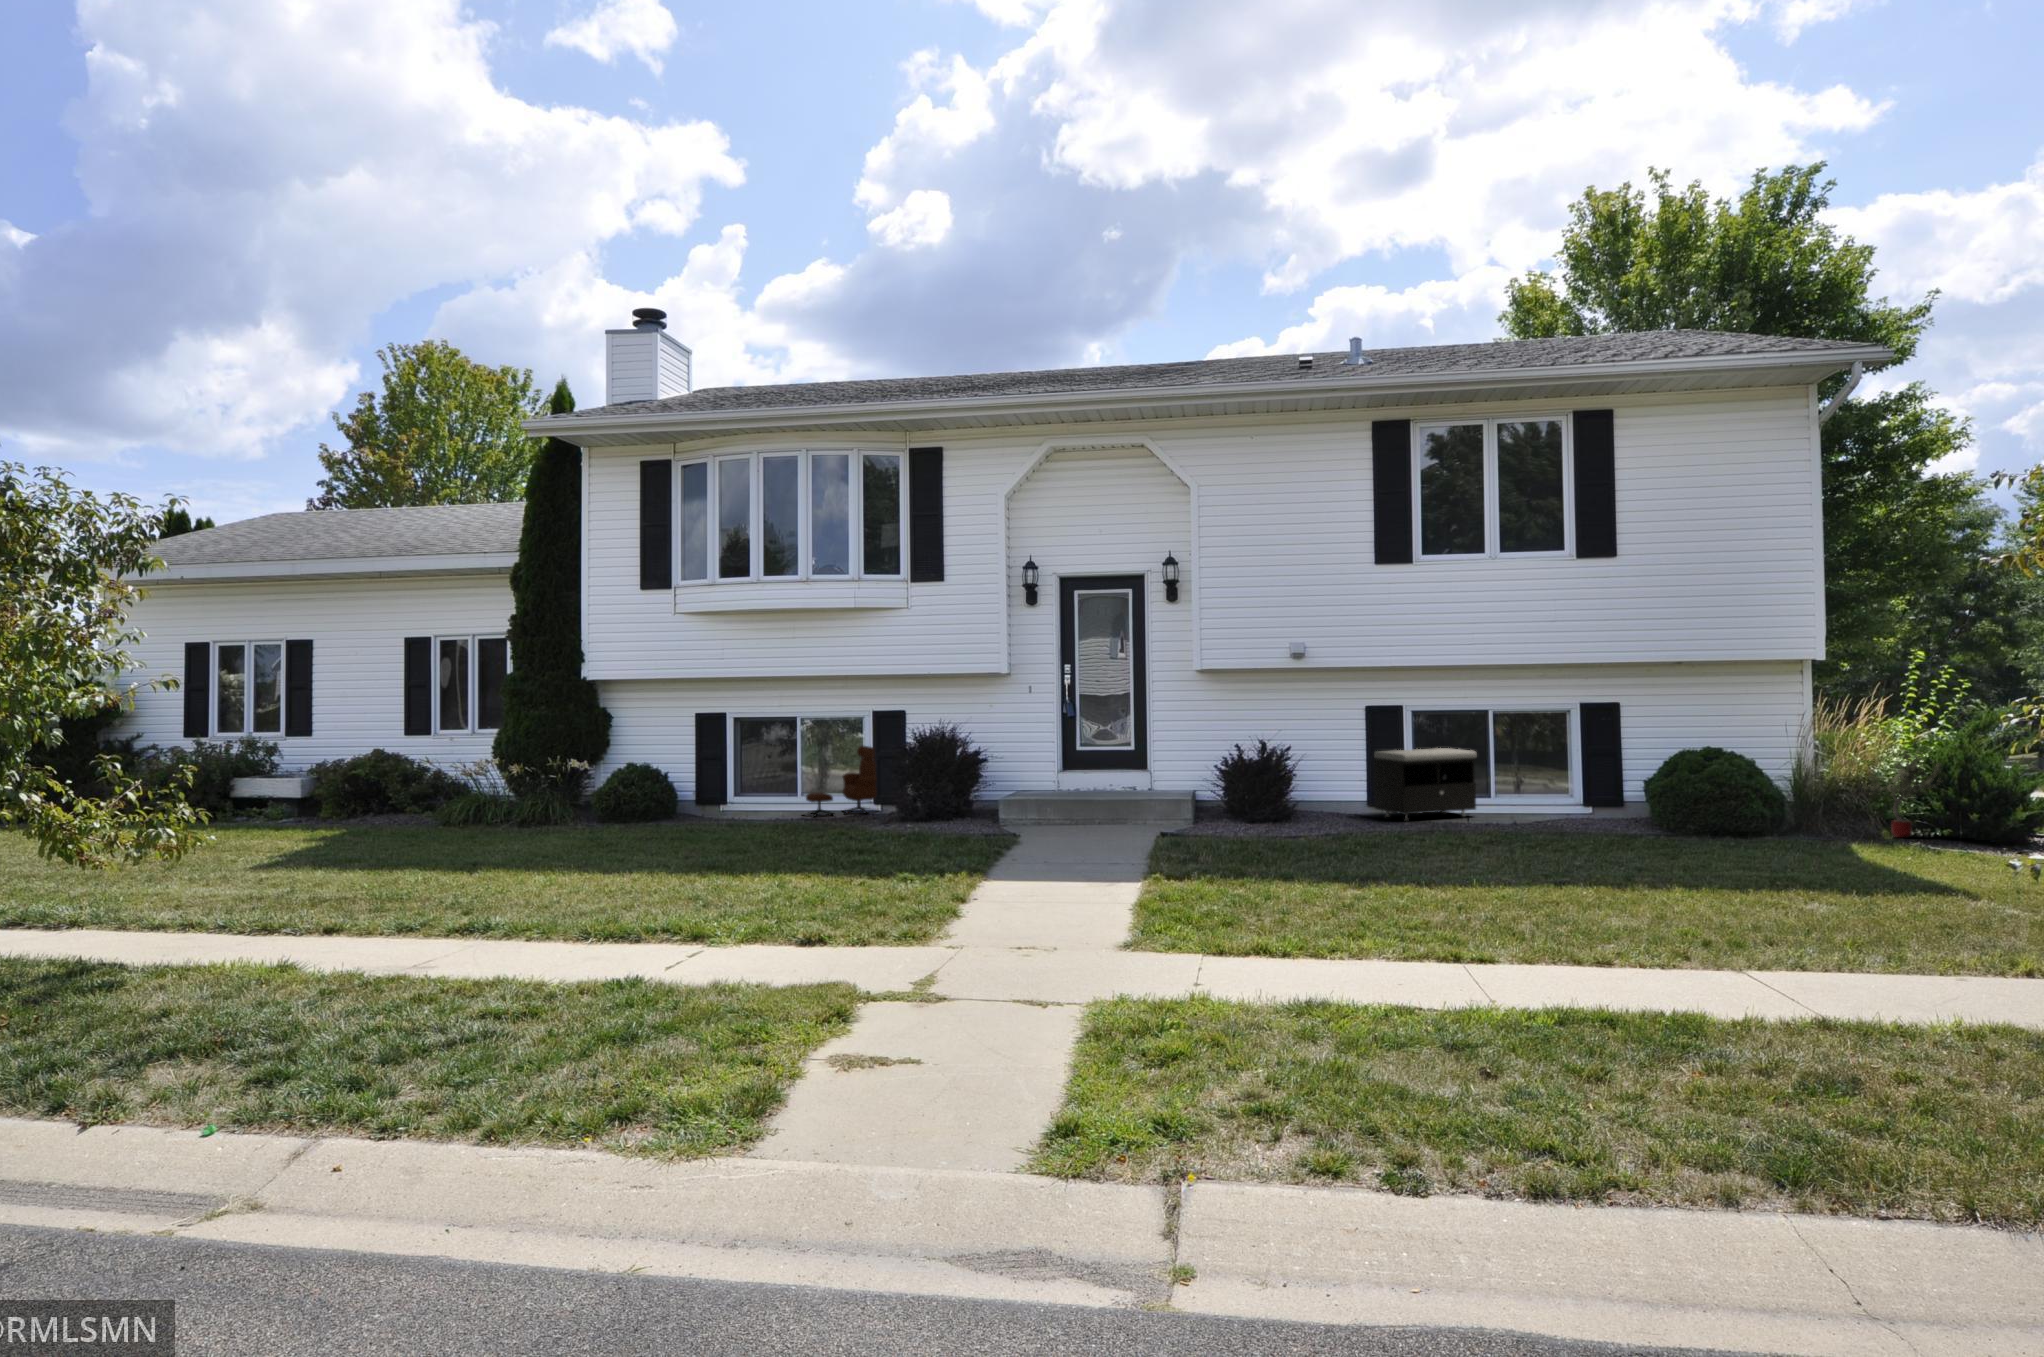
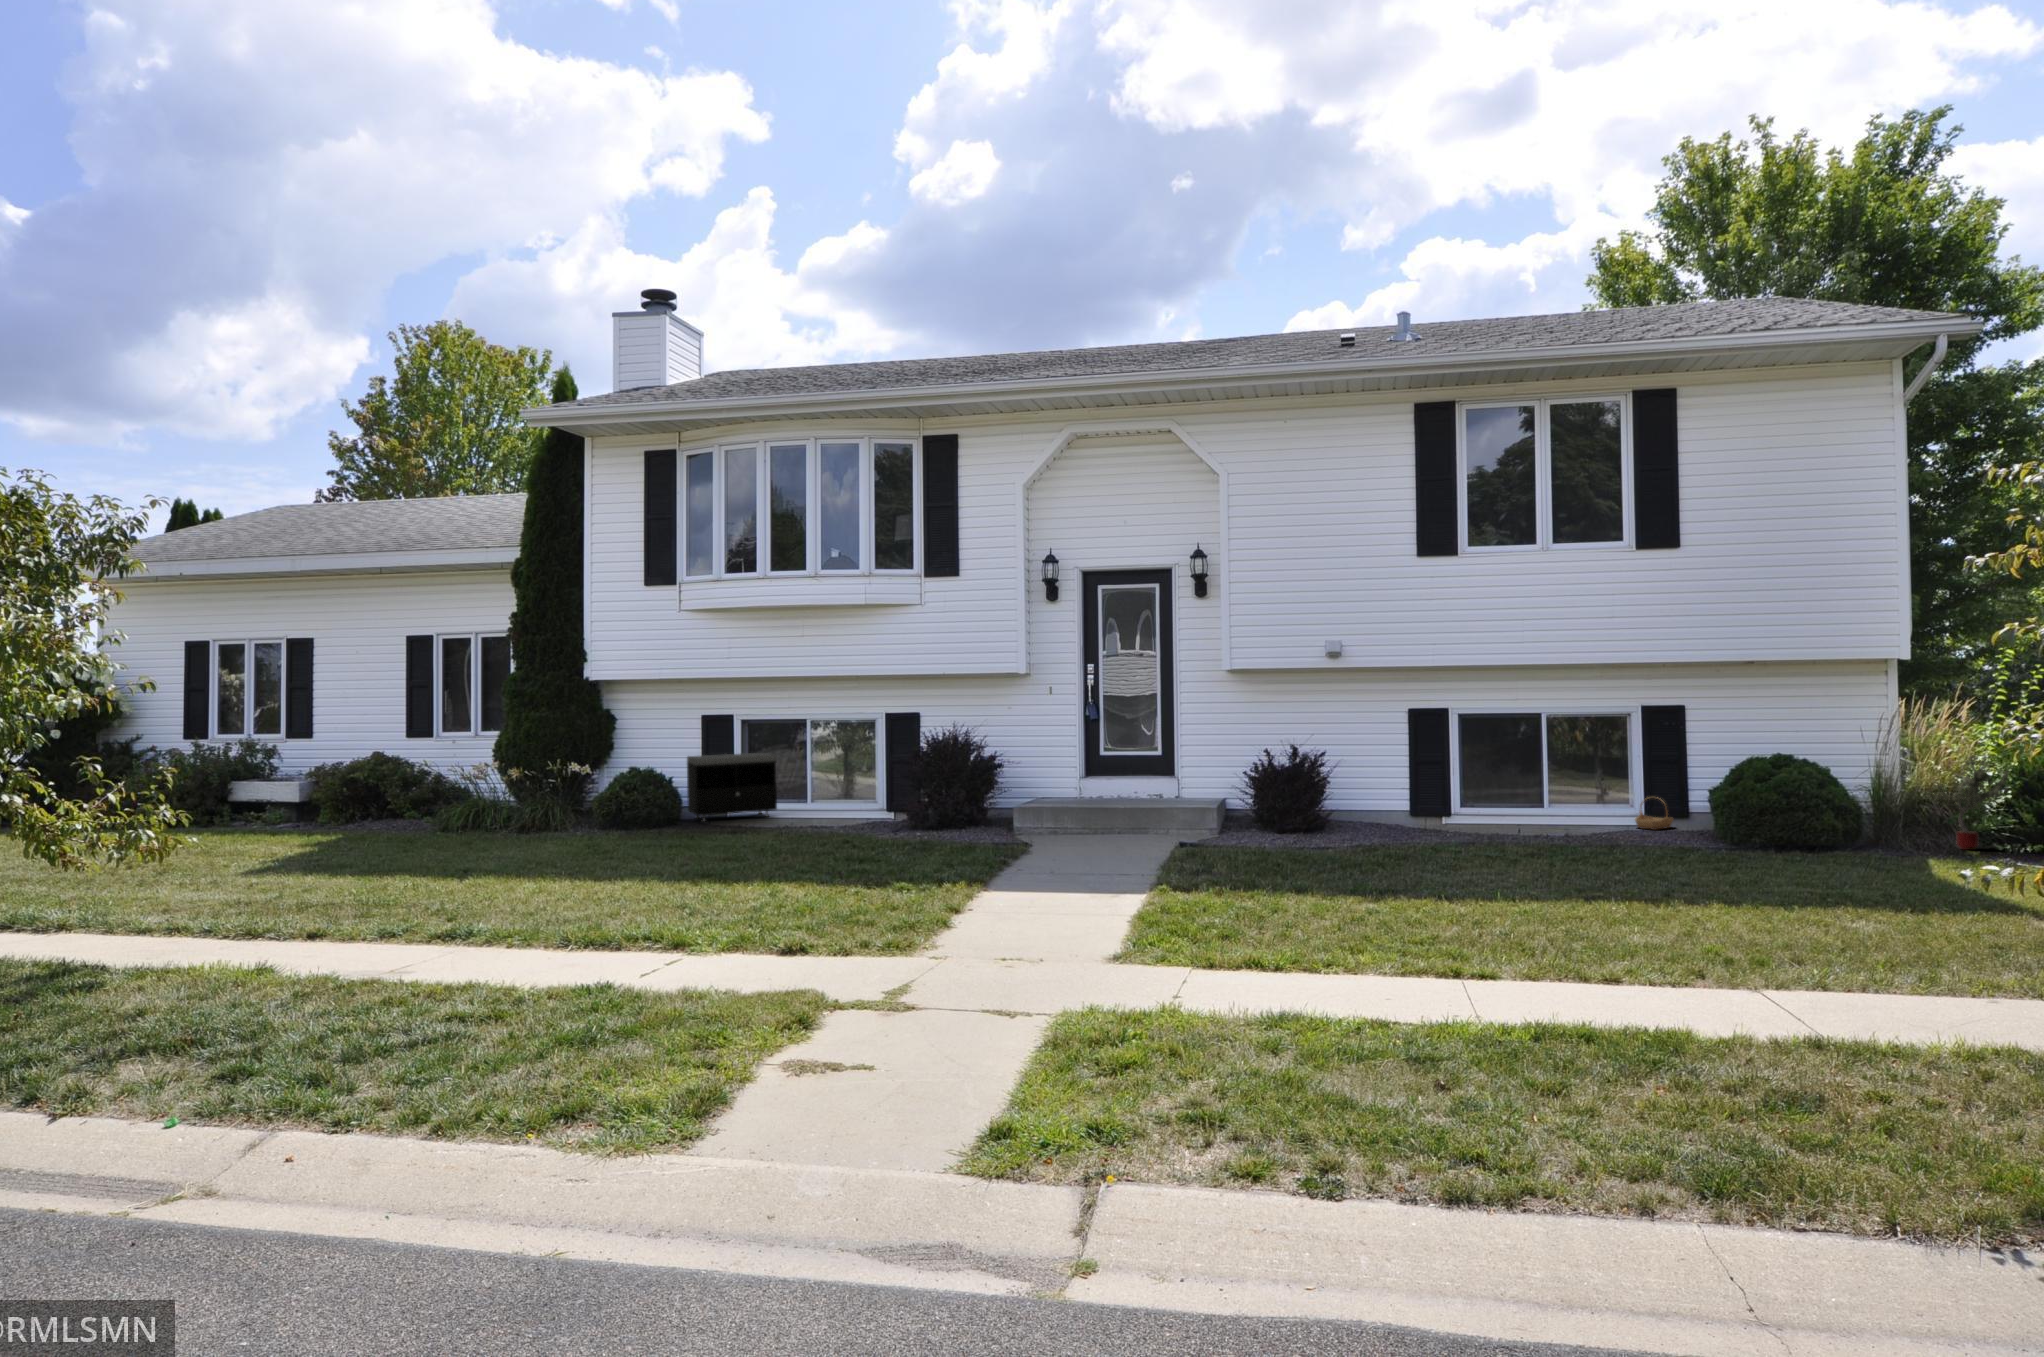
lounge chair: present [806,746,877,817] -> none [807,748,889,823]
storage bench: present [1374,748,1477,820] -> present [687,752,777,821]
basket: none [1588,789,1625,820] -> present [1635,800,1673,830]

